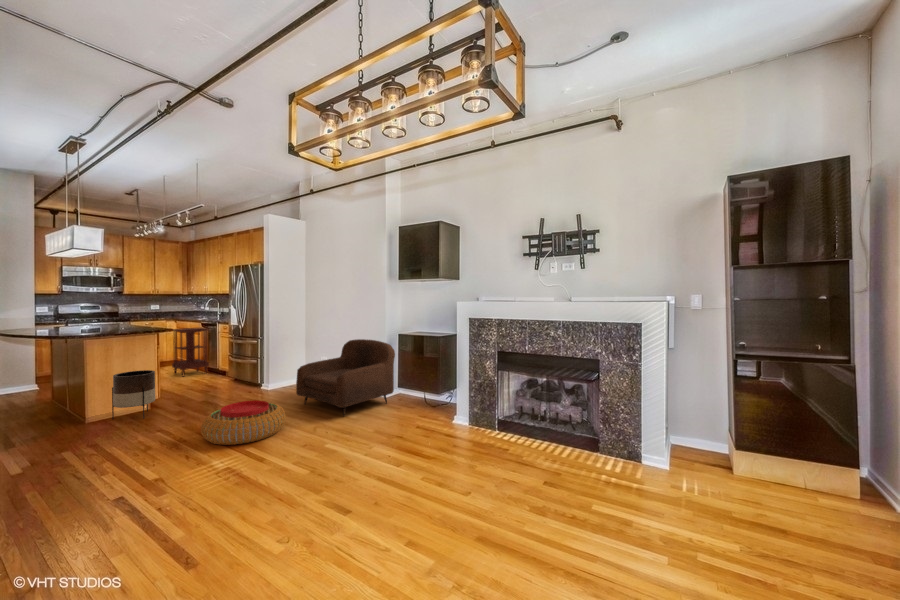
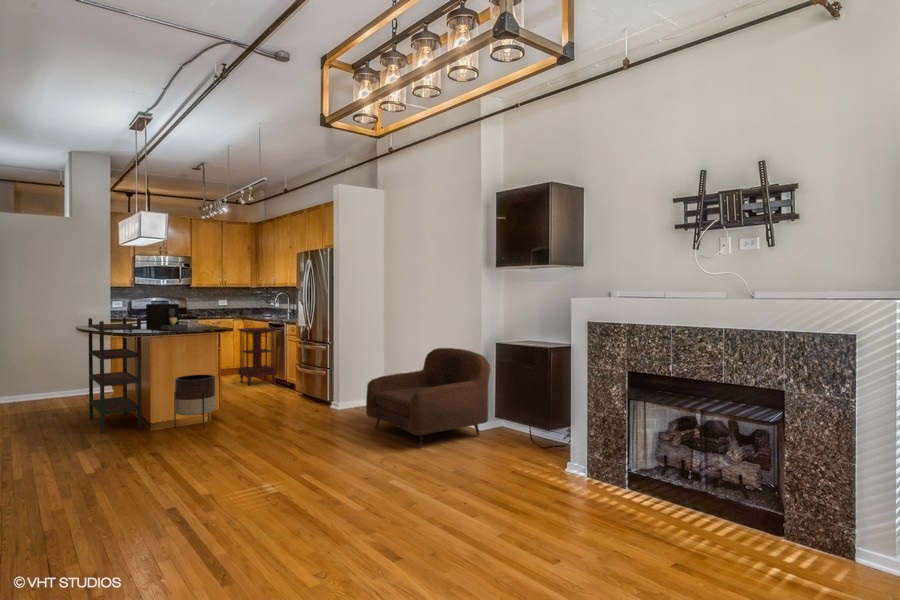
coffee maker: none [81,309,126,333] -> present [146,304,187,330]
bookshelf: none [12,322,76,432] -> present [88,317,142,433]
pouf: present [201,400,286,445] -> none [256,417,349,467]

